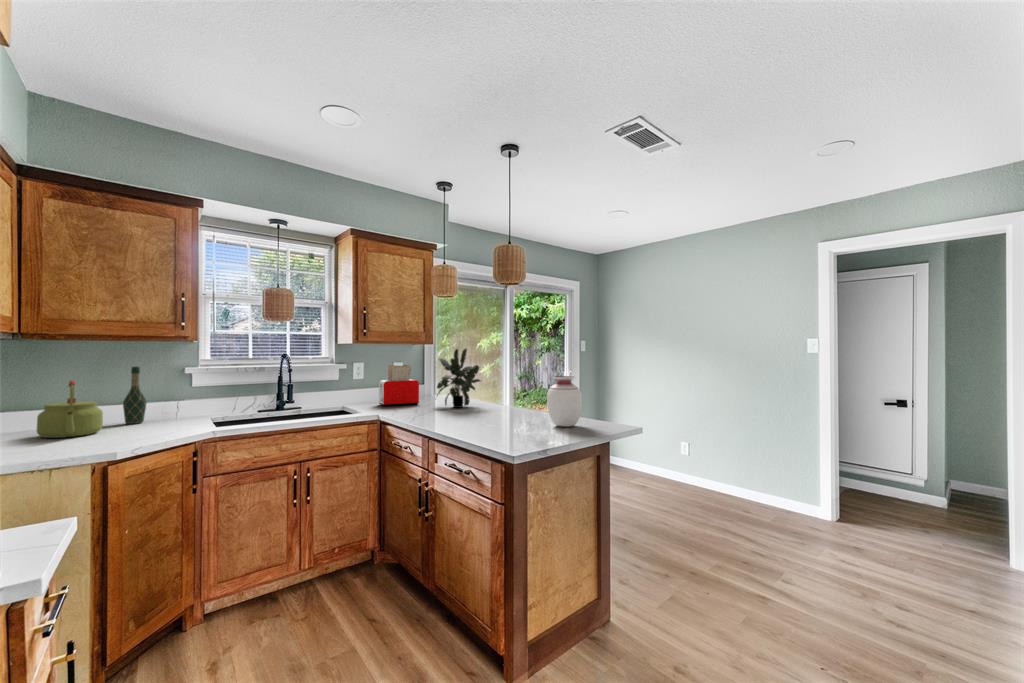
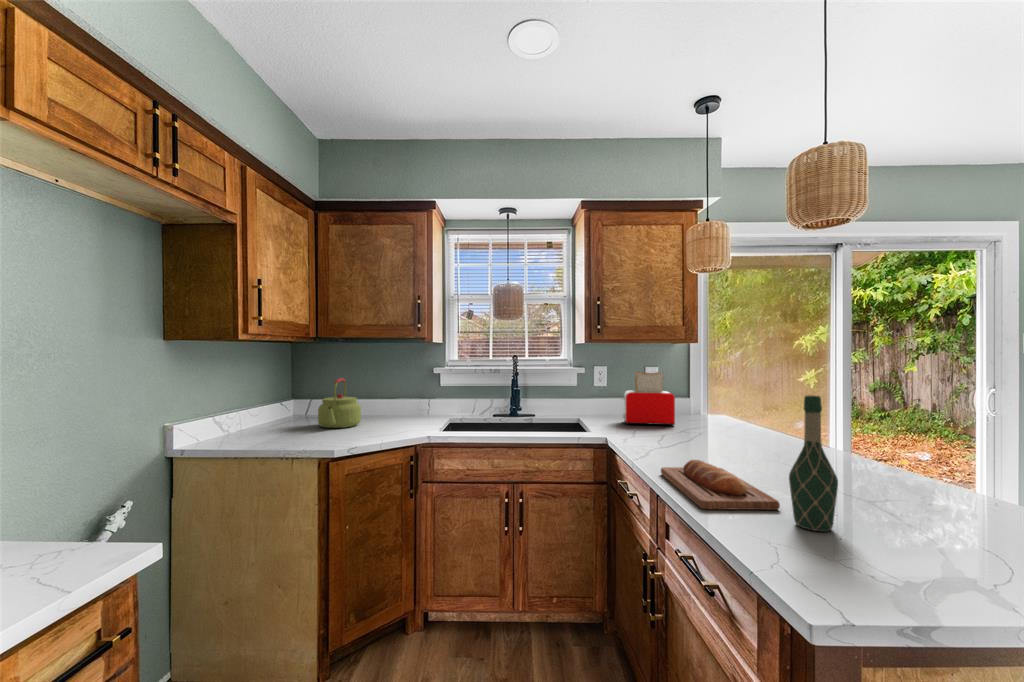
potted plant: present [437,349,481,408] -> none [690,351,764,439]
wine bottle: present [123,367,146,424] -> present [789,395,838,531]
vase: present [547,376,582,427] -> none [861,409,953,515]
bread loaf: none [443,415,517,438] -> present [661,460,780,510]

